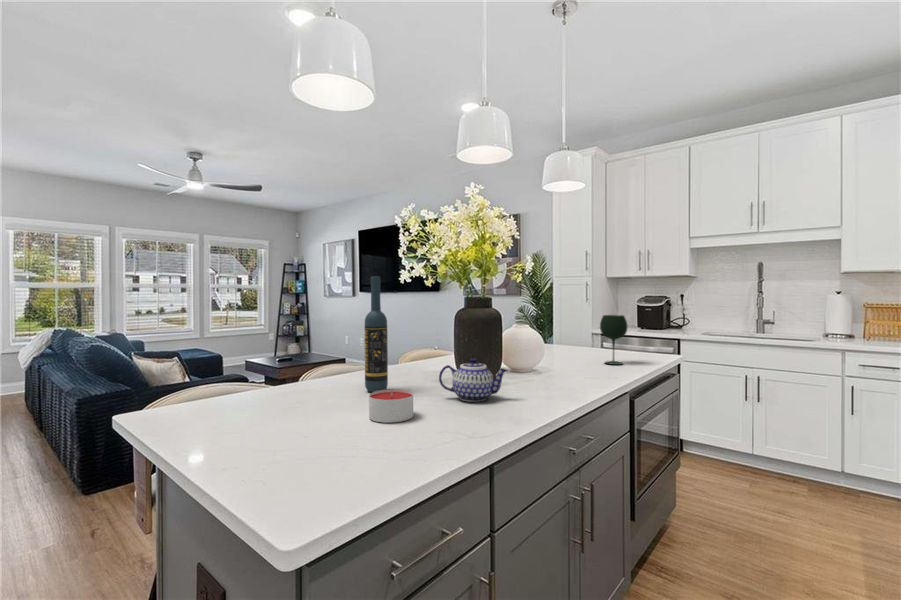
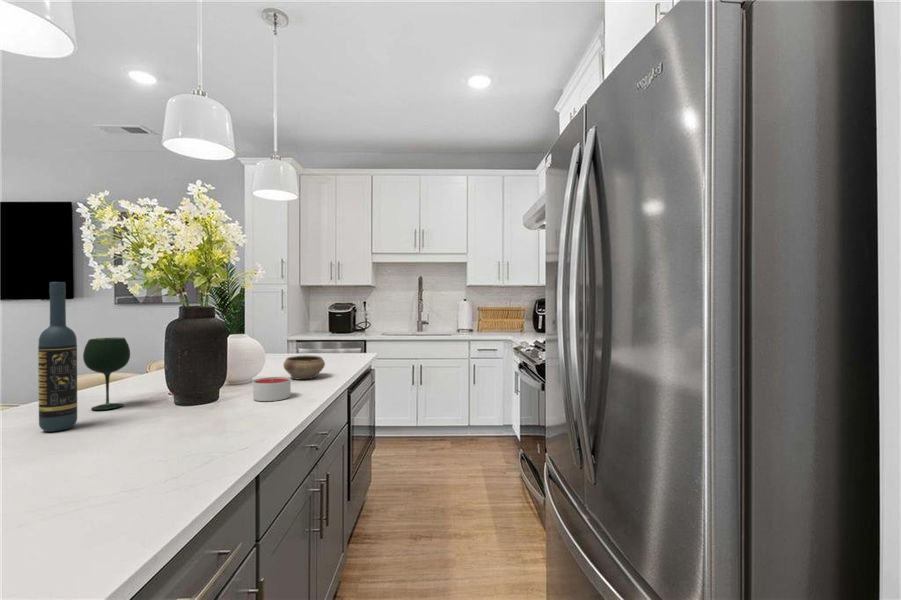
wine glass: present [600,315,627,365] -> present [83,337,130,410]
ceramic bowl: none [561,350,605,376] -> present [284,355,325,380]
teapot: present [439,358,508,402] -> none [162,372,247,420]
candle: present [369,390,413,423] -> present [253,377,291,401]

